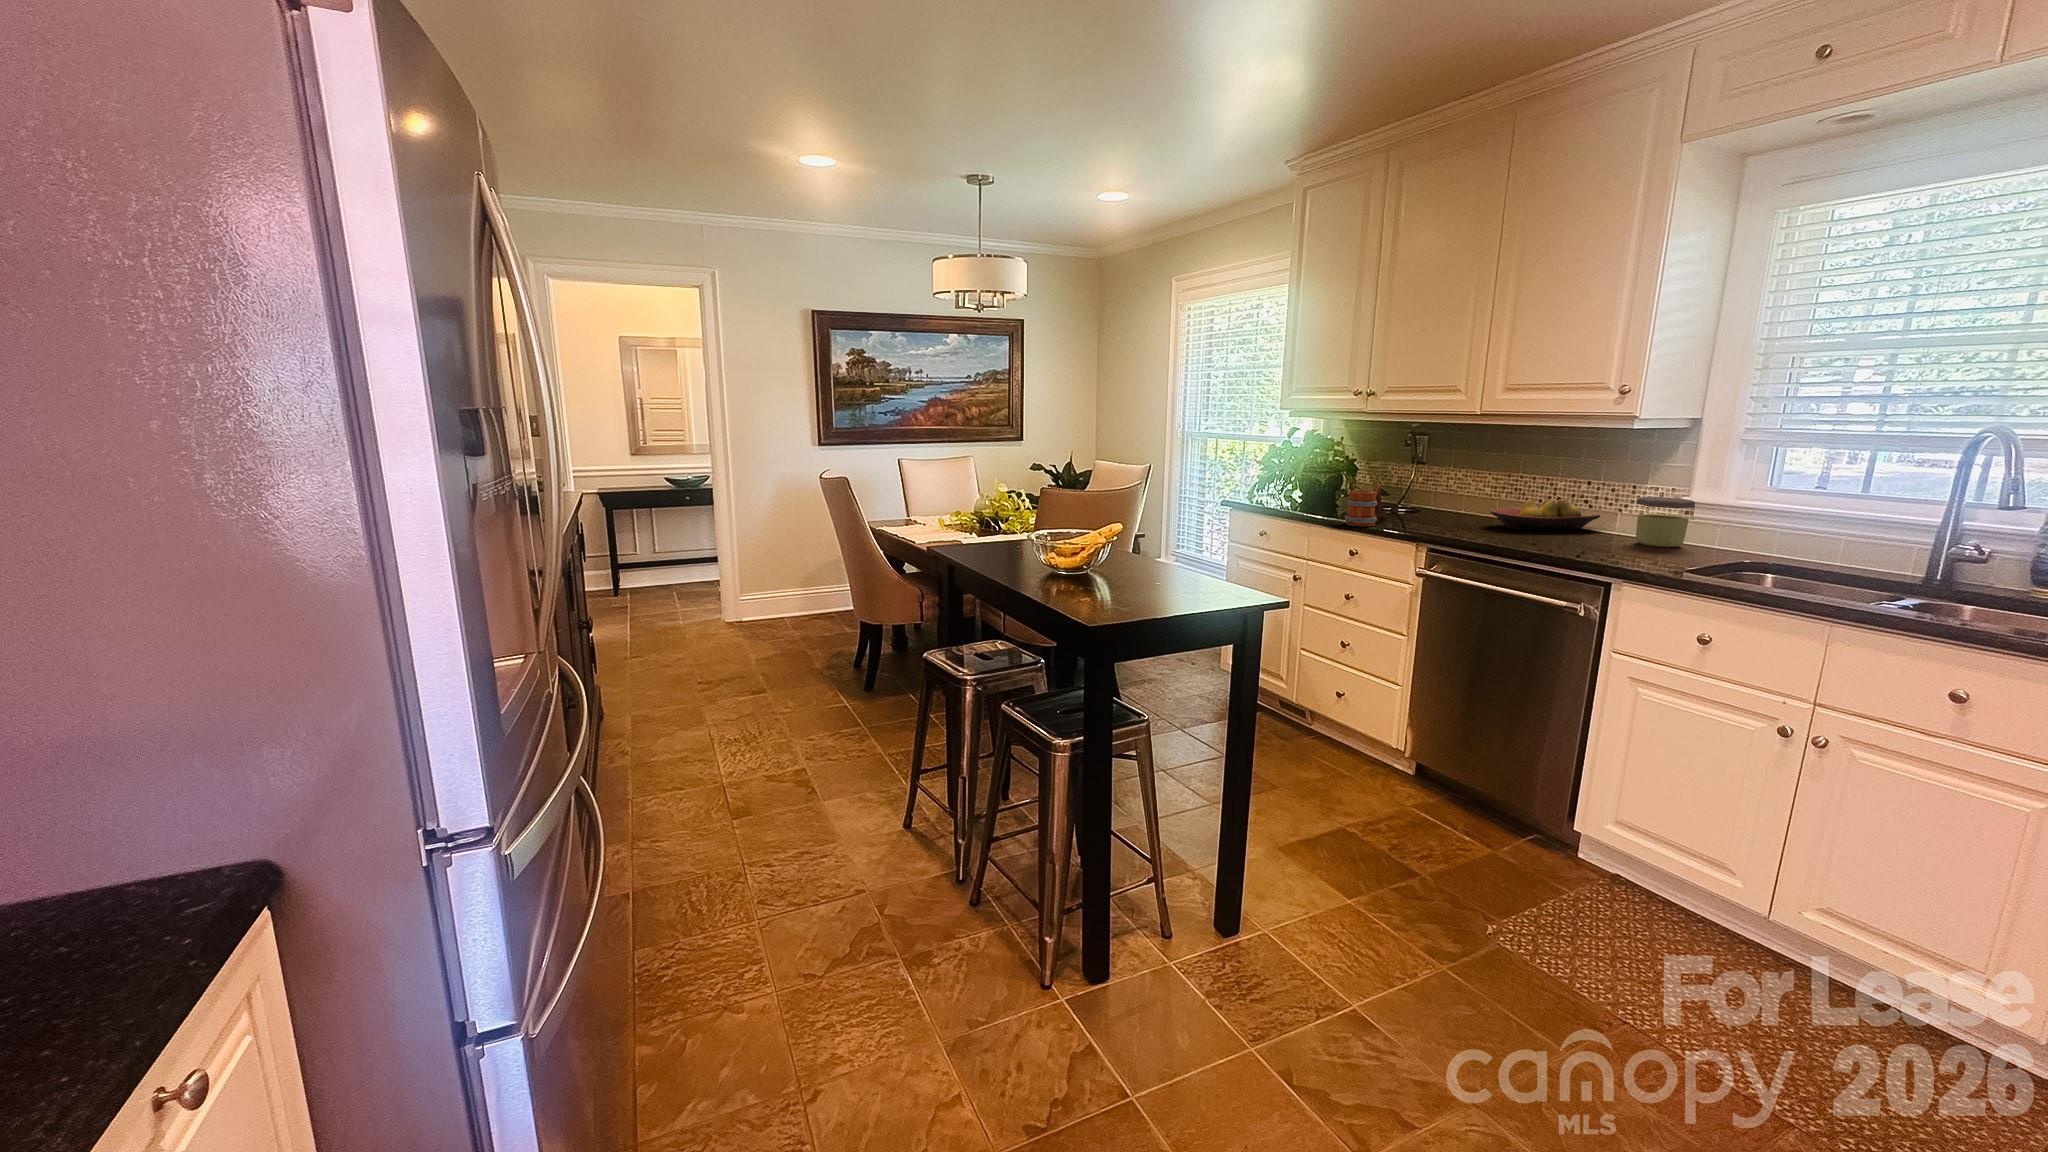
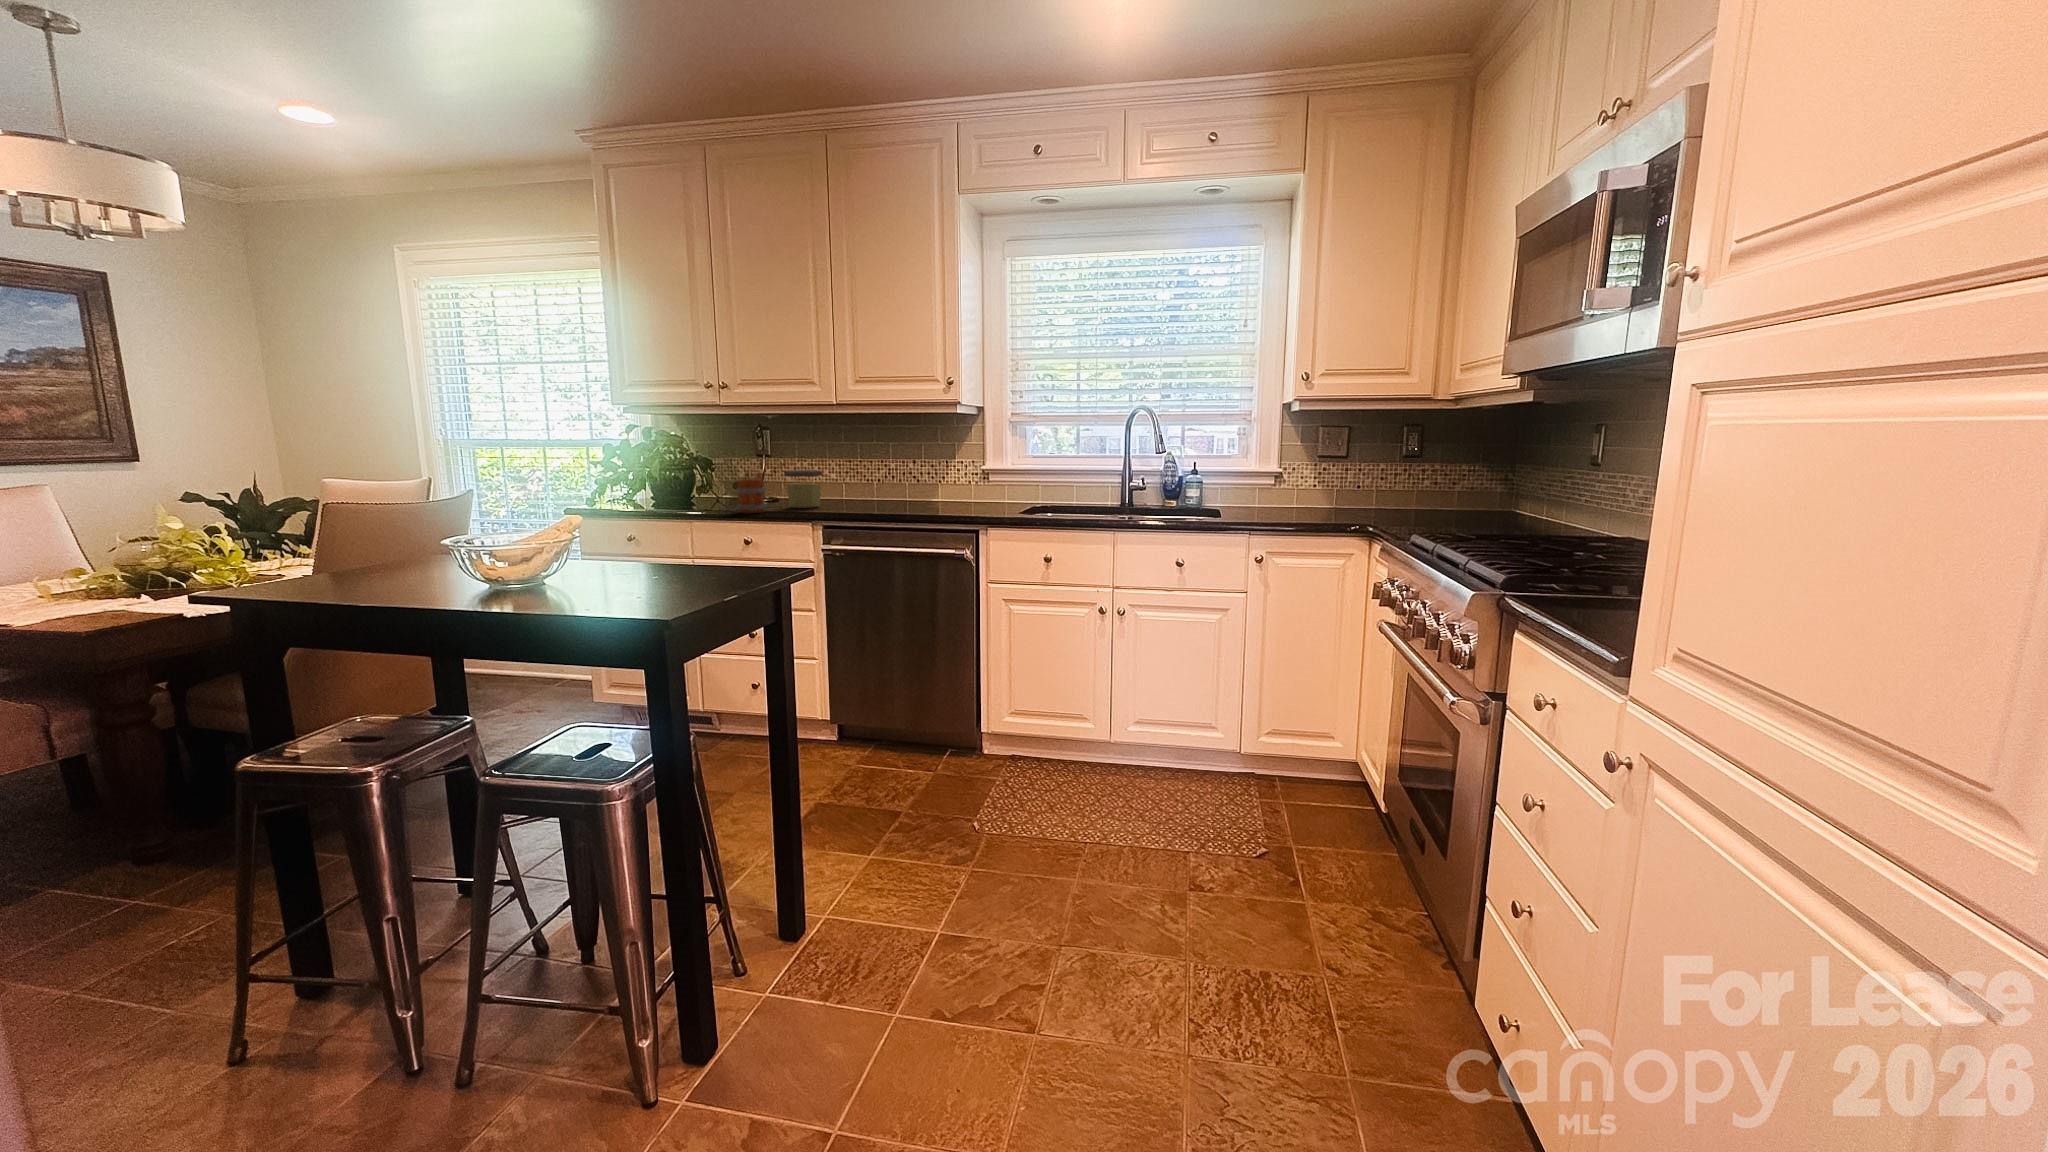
jar: present [1636,497,1695,547] -> present [784,470,822,508]
fruit bowl: present [1490,499,1600,530] -> none [851,478,928,505]

